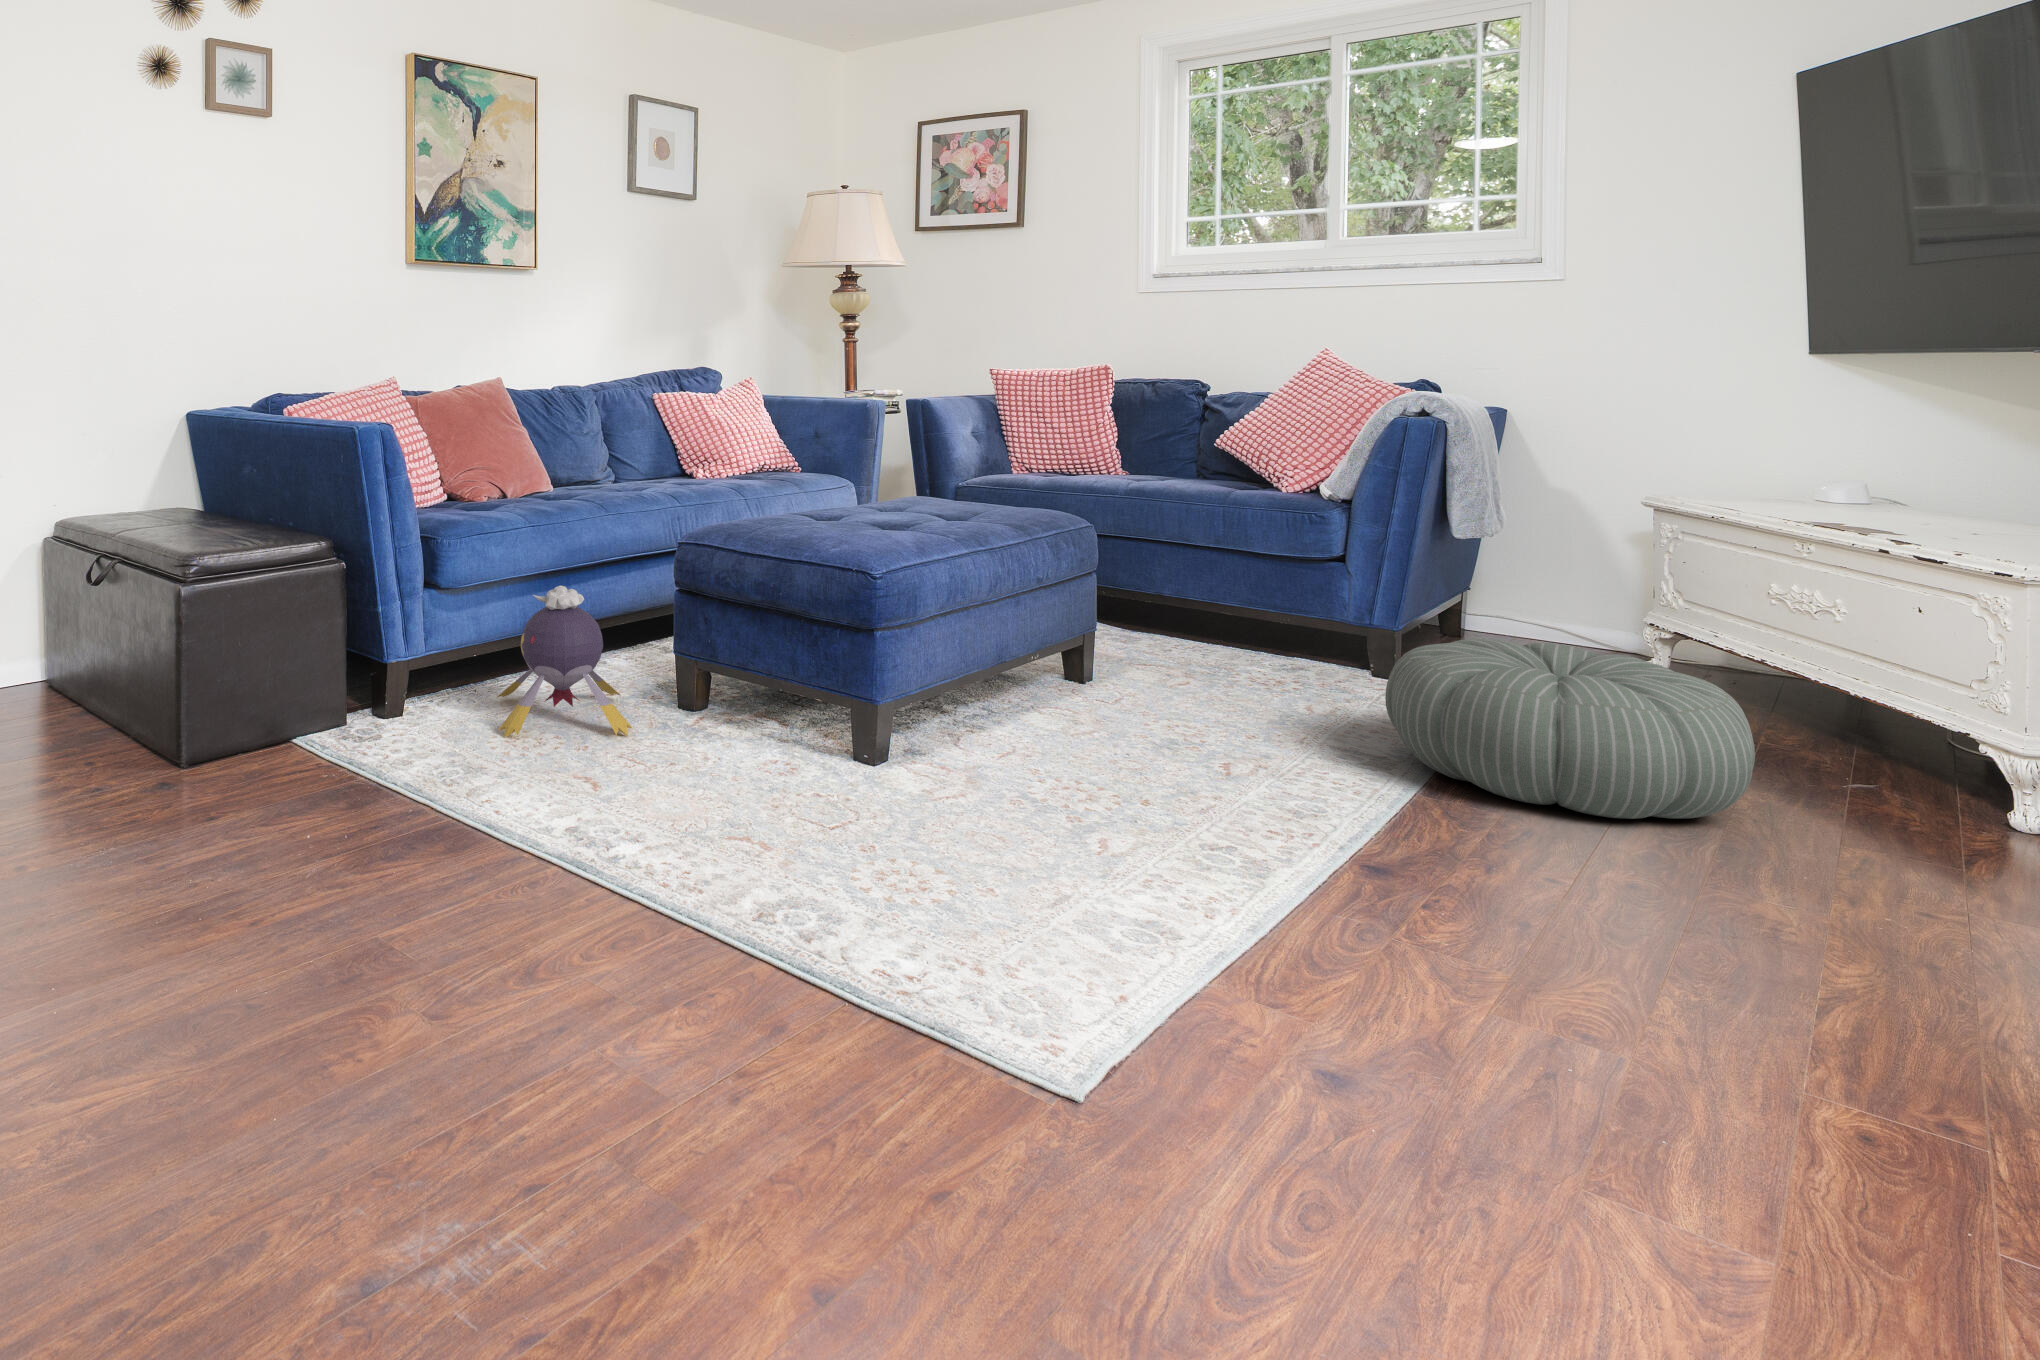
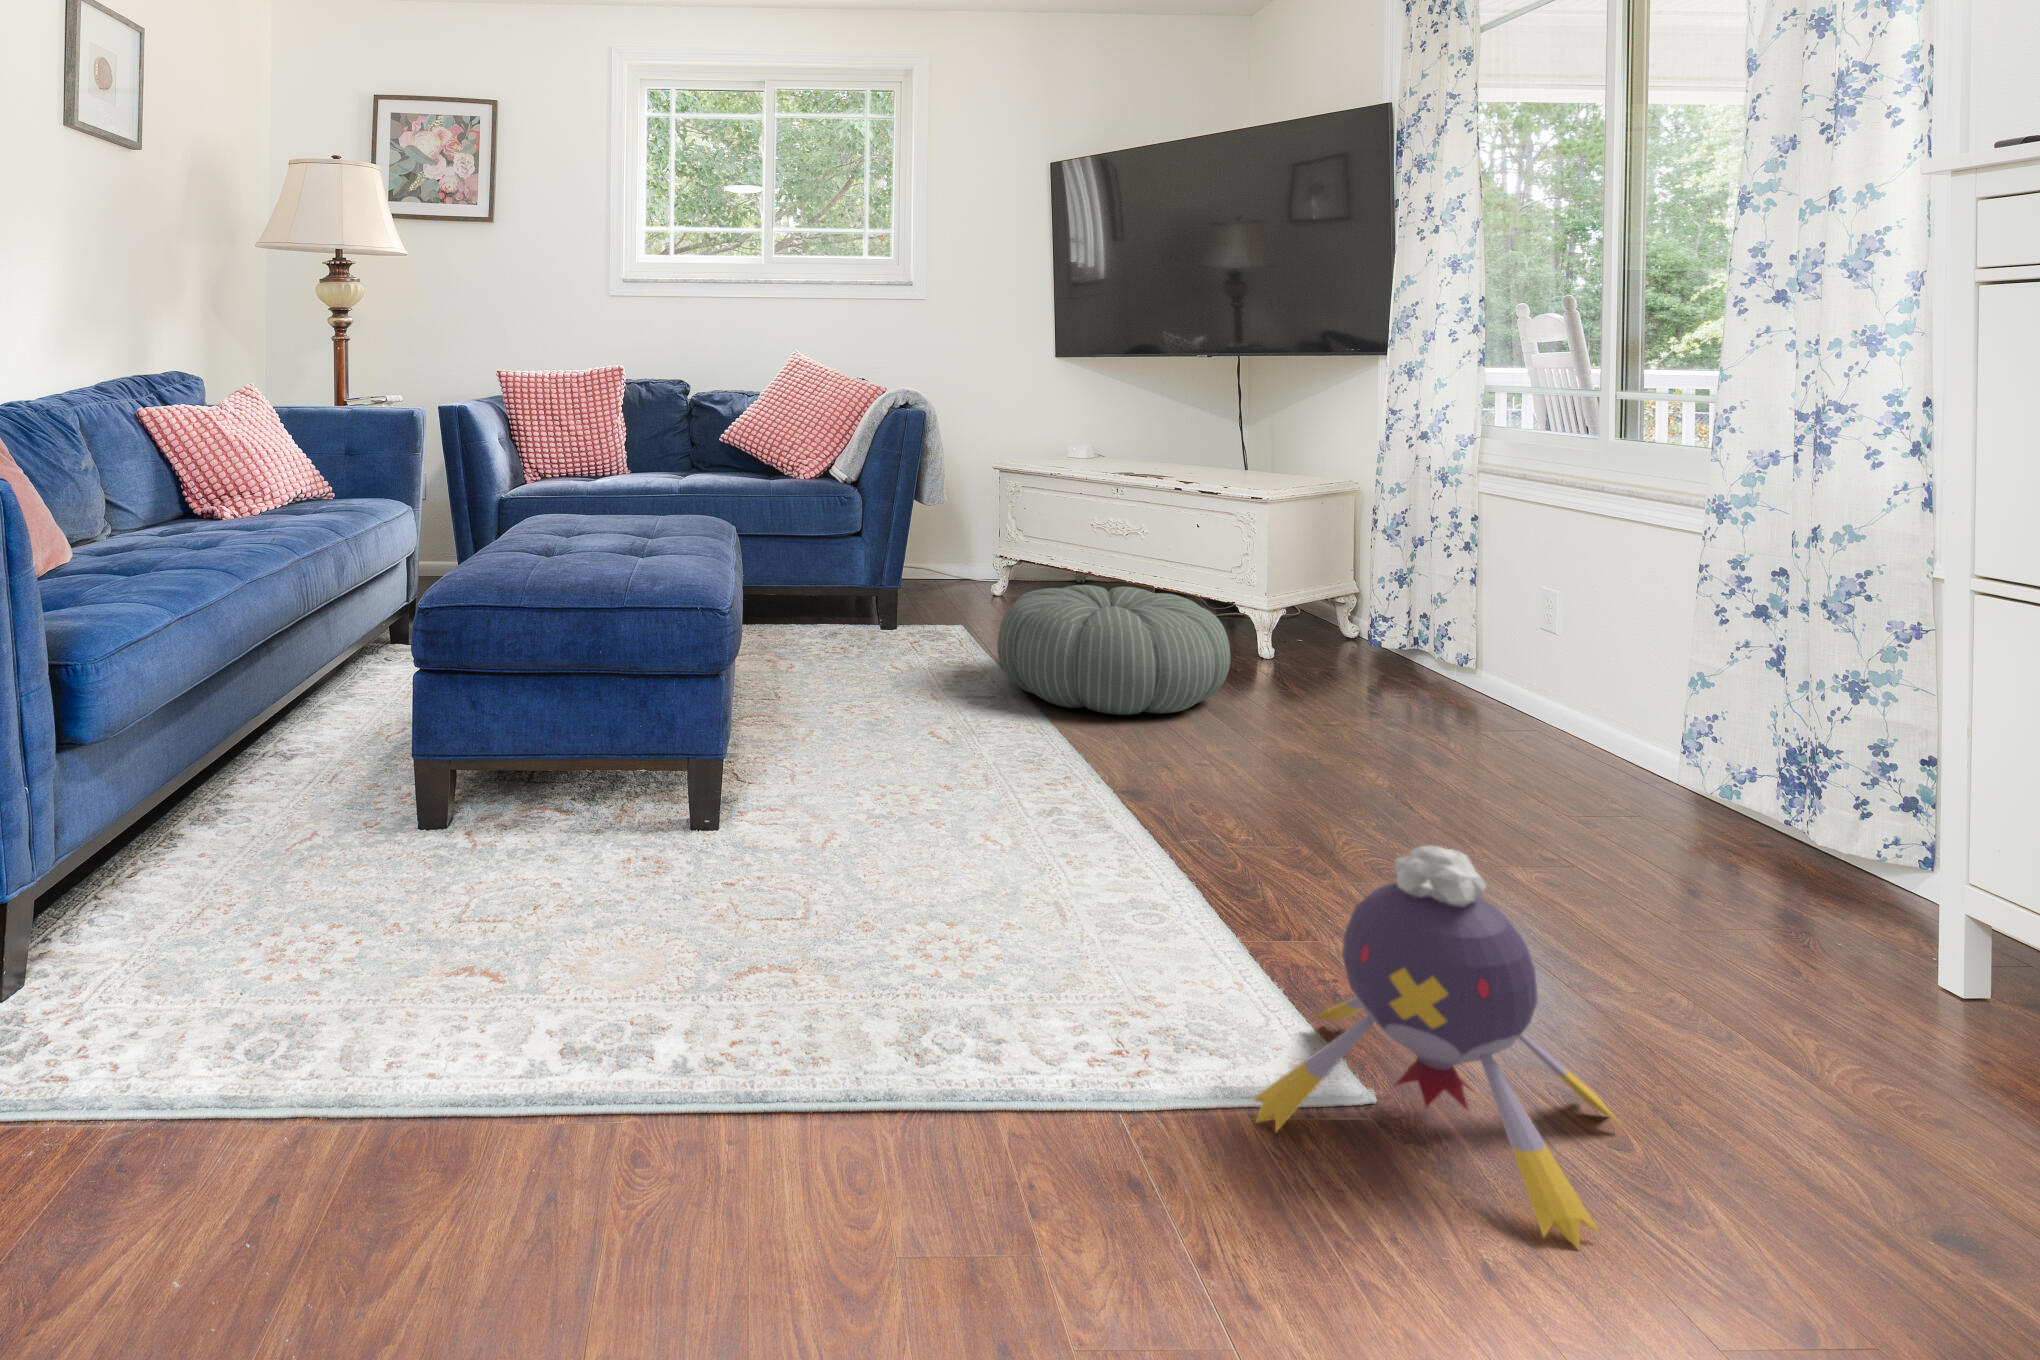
plush toy: present [498,586,633,737] -> present [1253,846,1617,1250]

